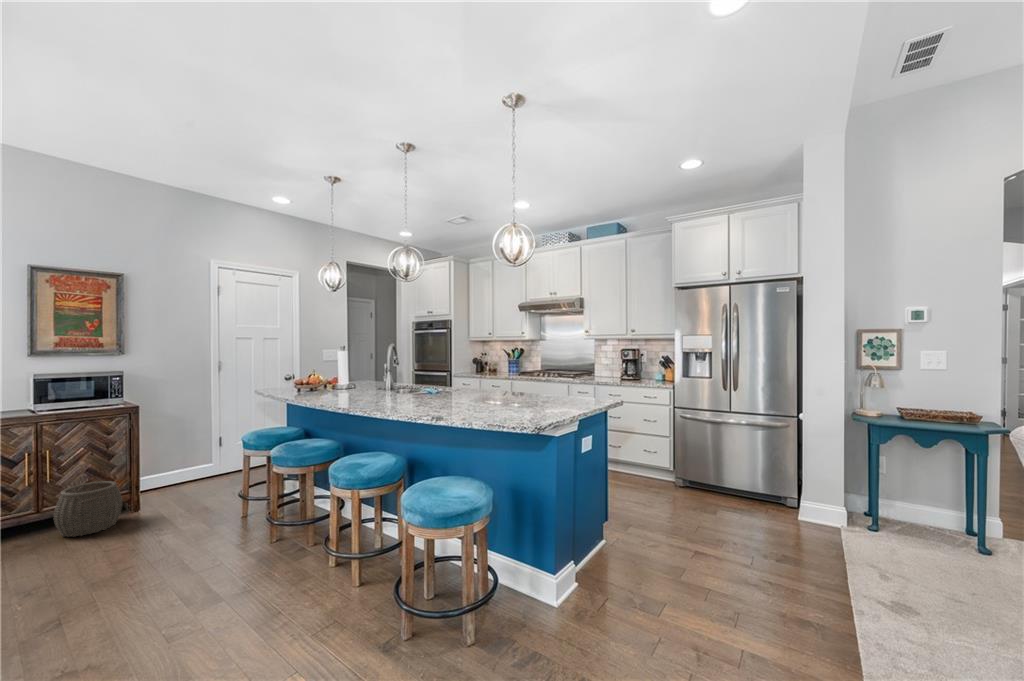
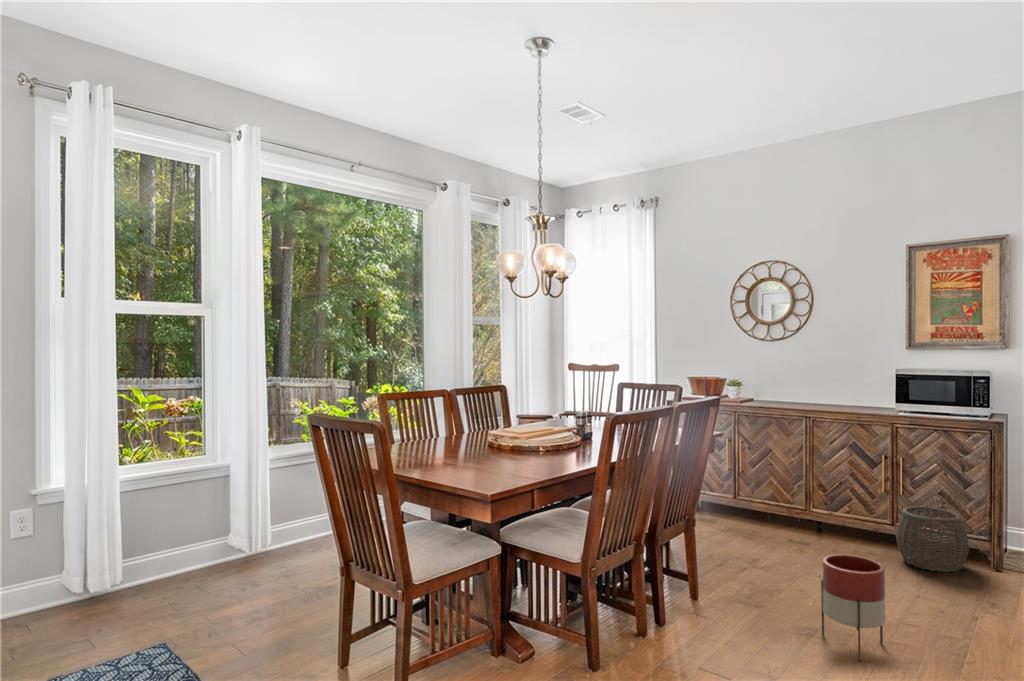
planter: none [104,520,168,608] -> present [821,554,886,661]

